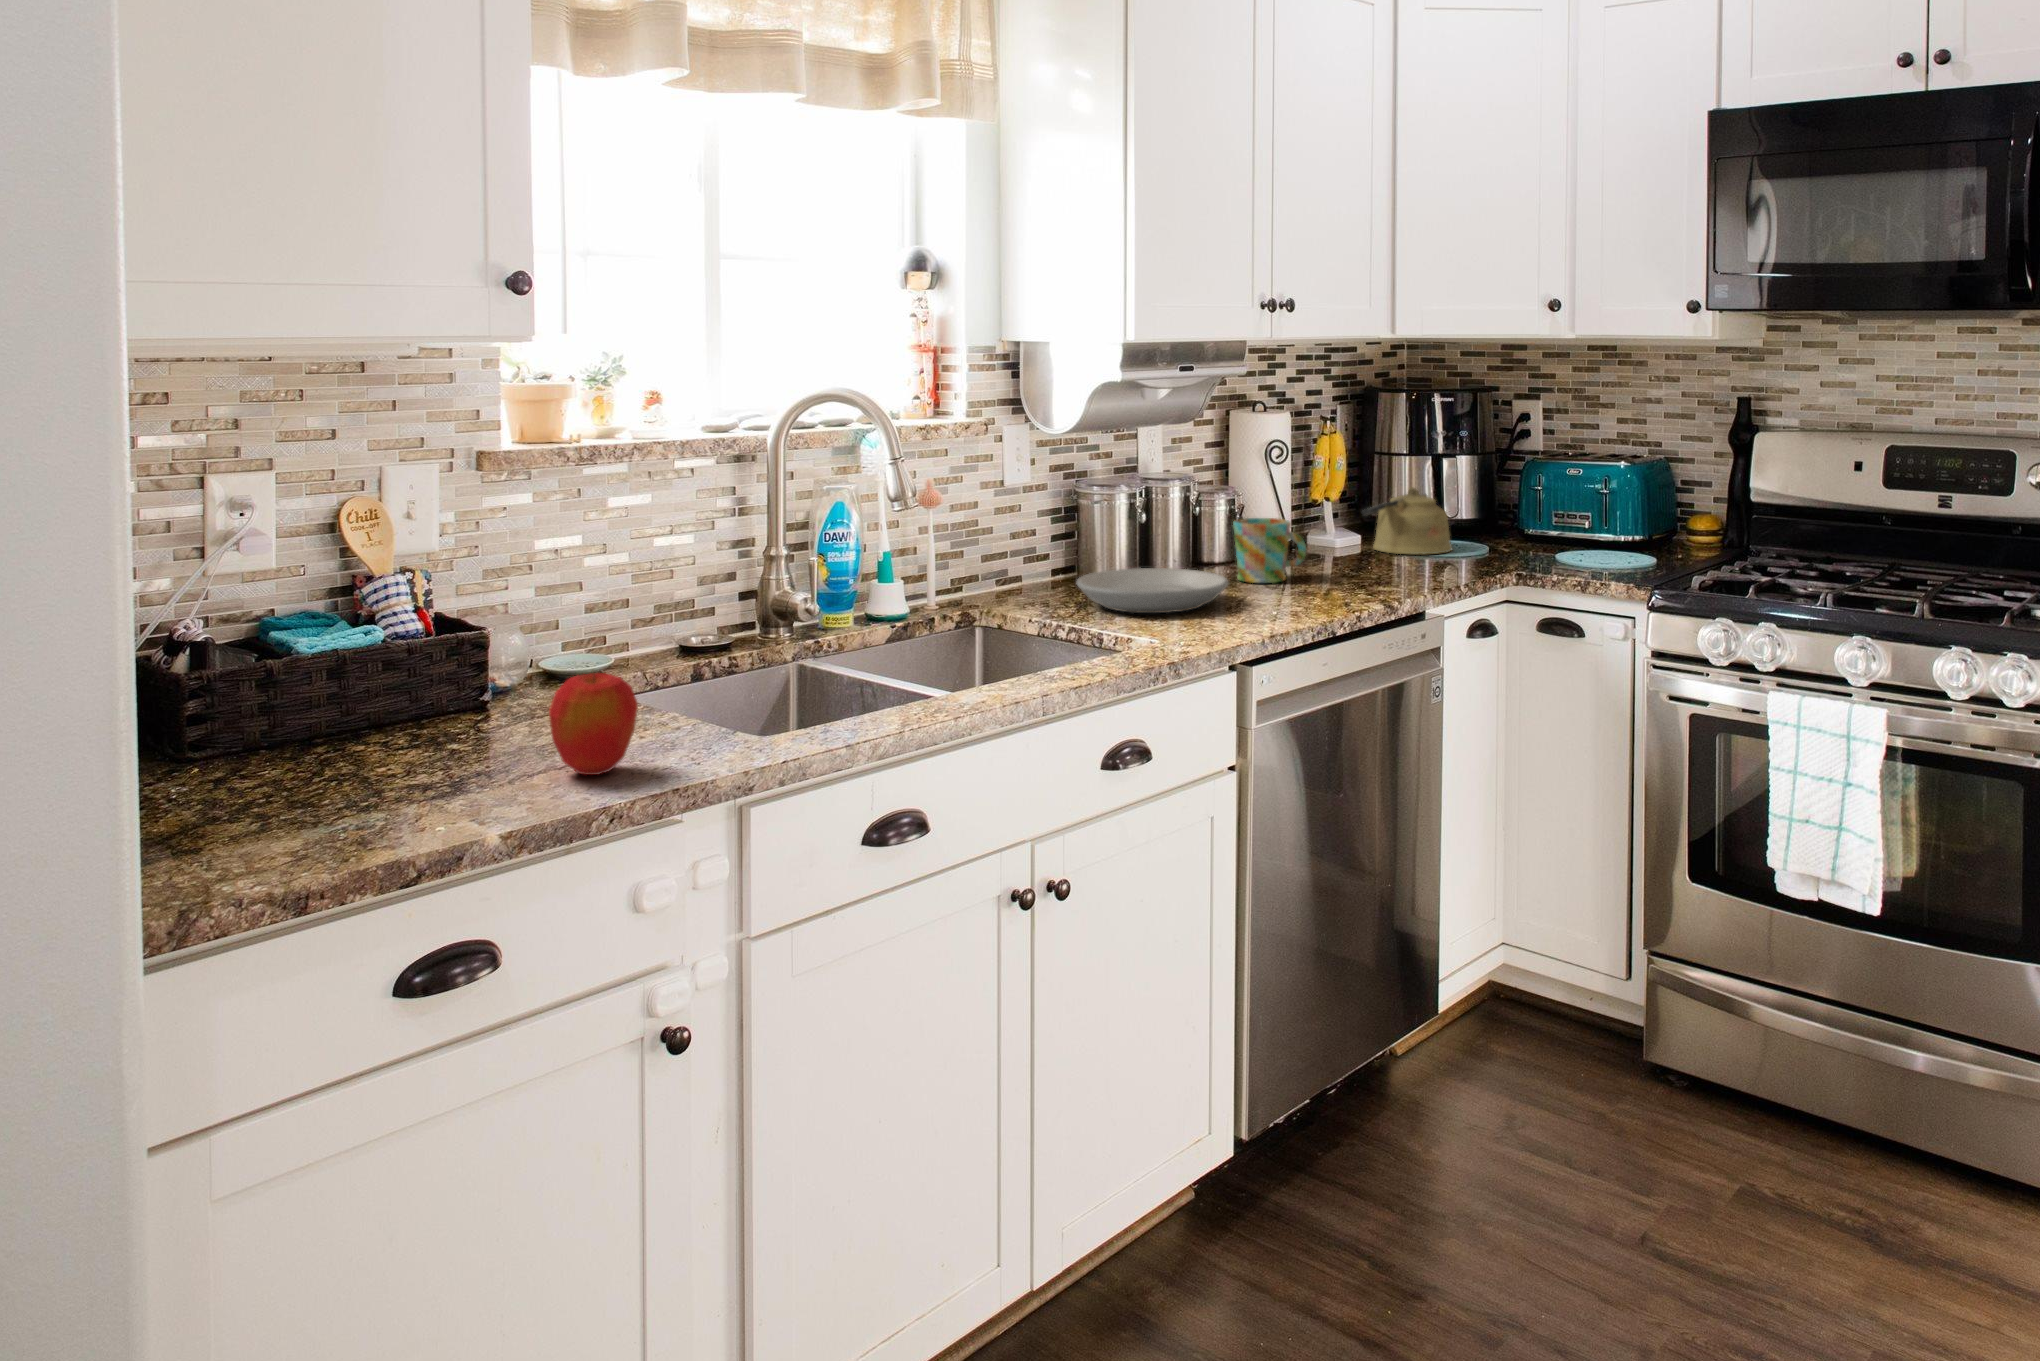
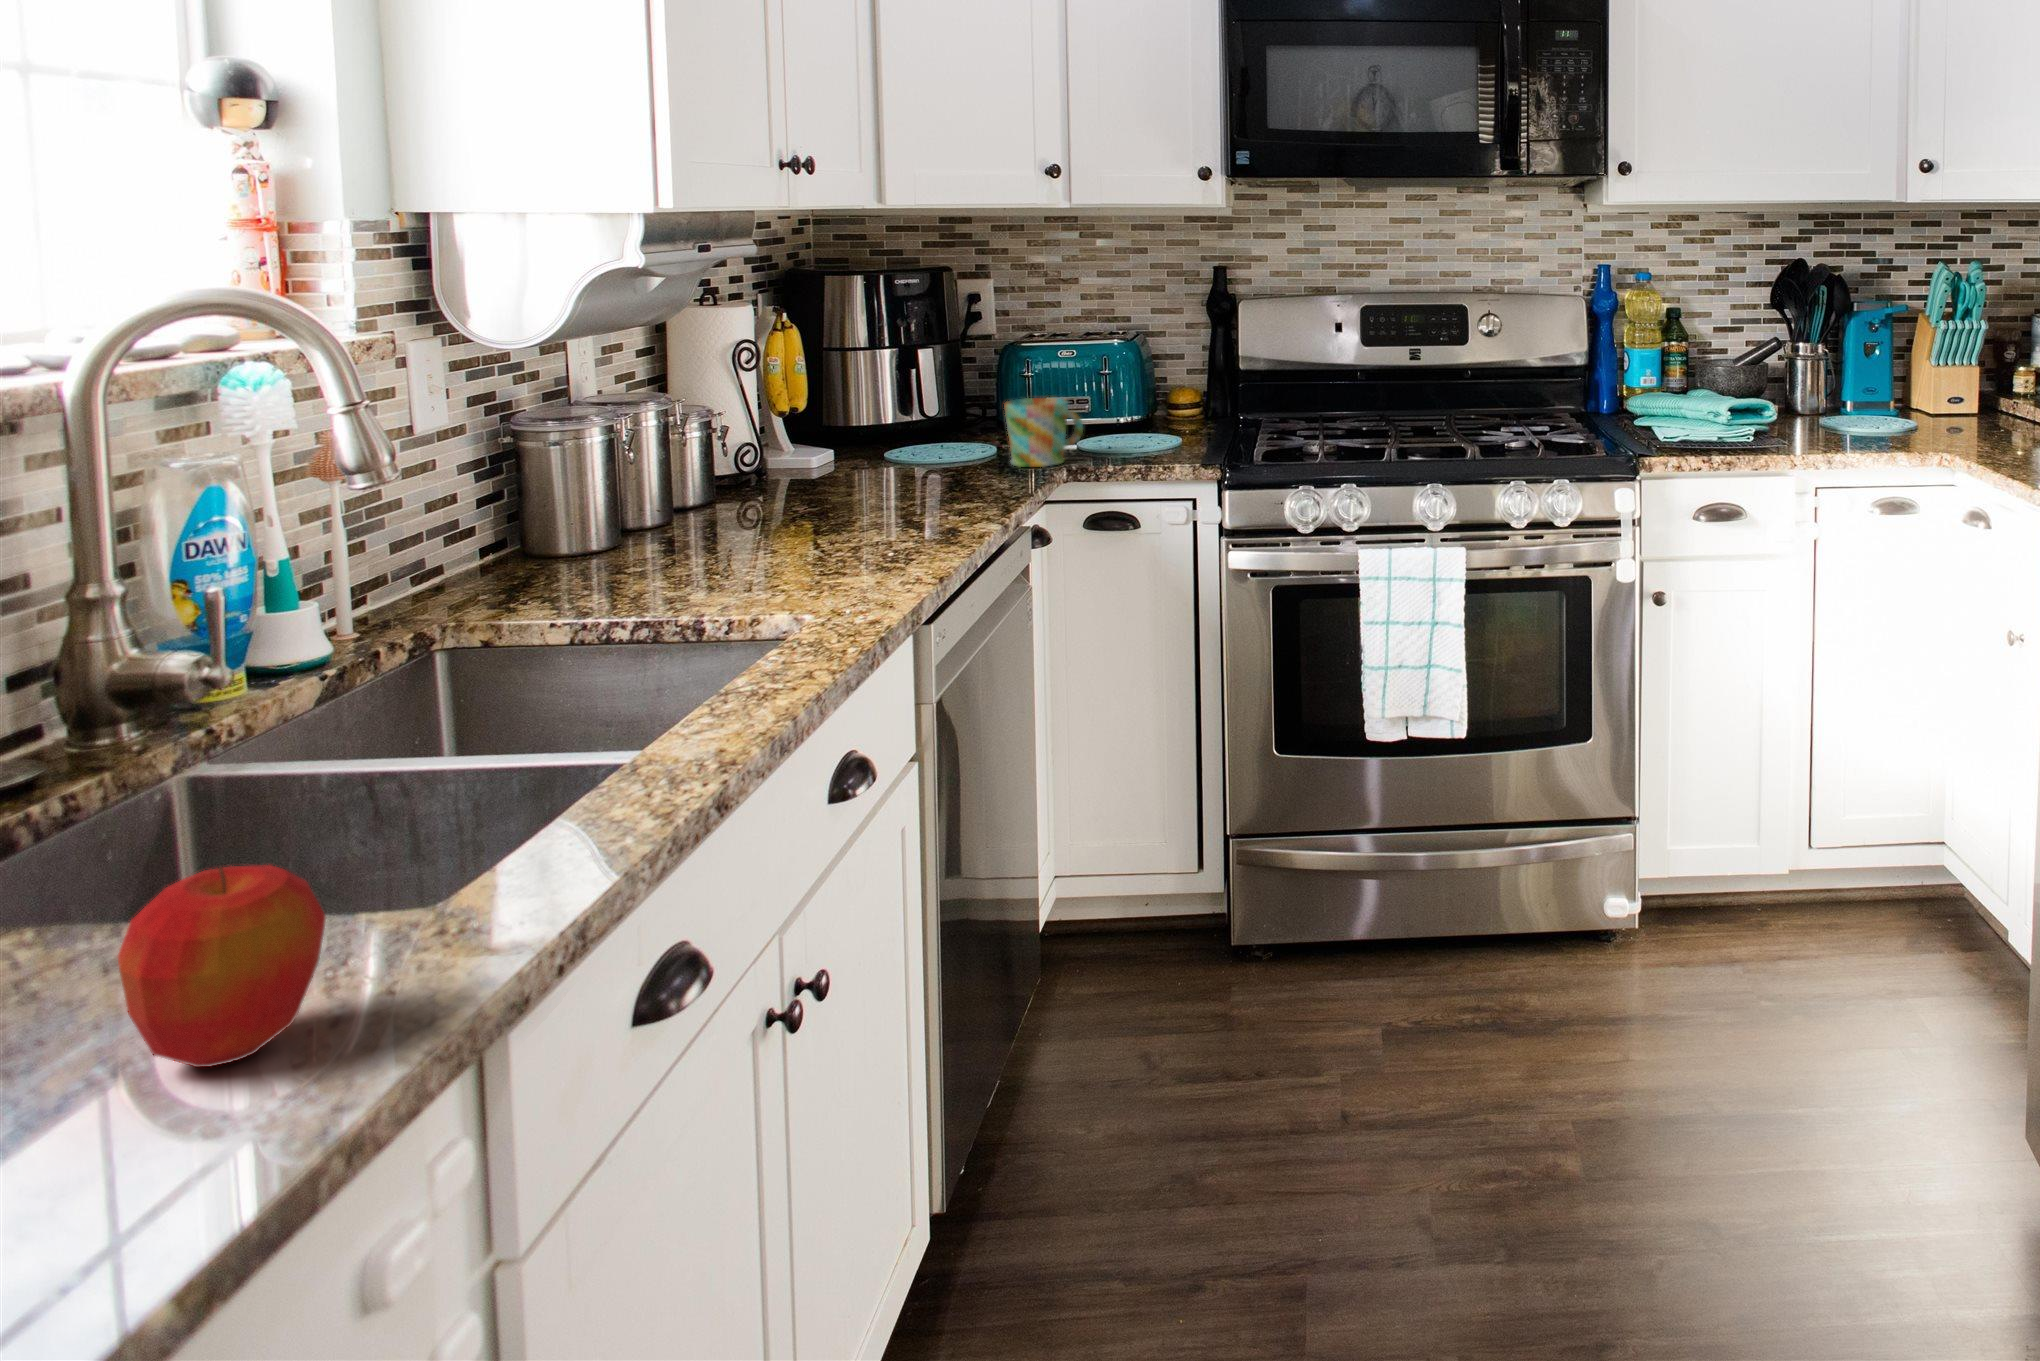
kettle: present [1362,487,1452,555] -> none [848,384,959,463]
mug: present [1233,518,1306,583] -> present [1004,398,1083,467]
plate: present [1077,568,1228,613] -> none [586,516,818,586]

